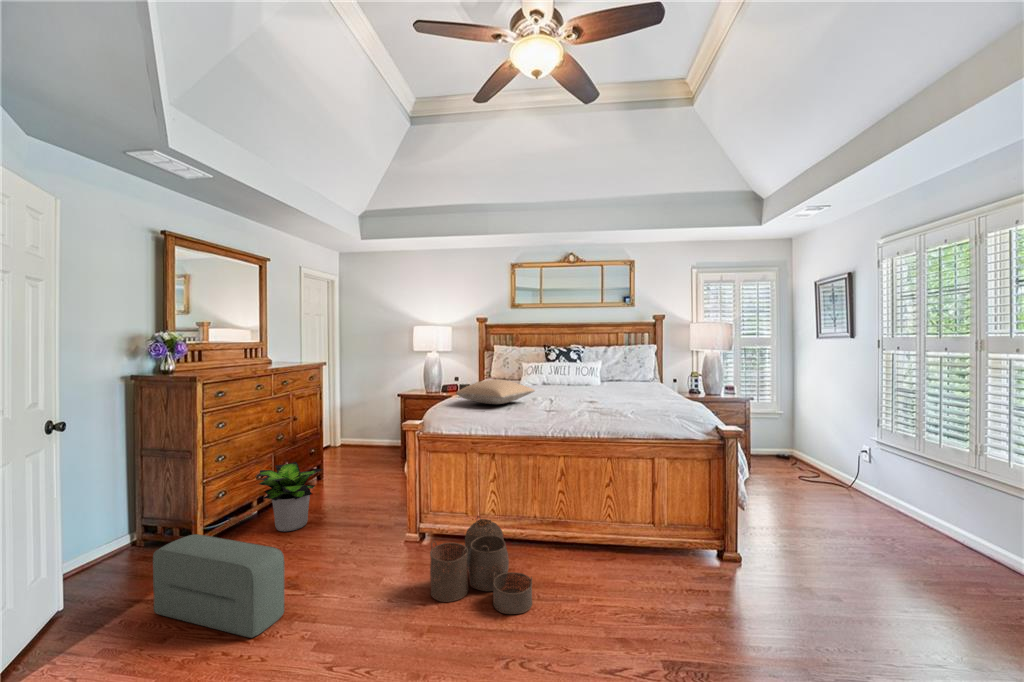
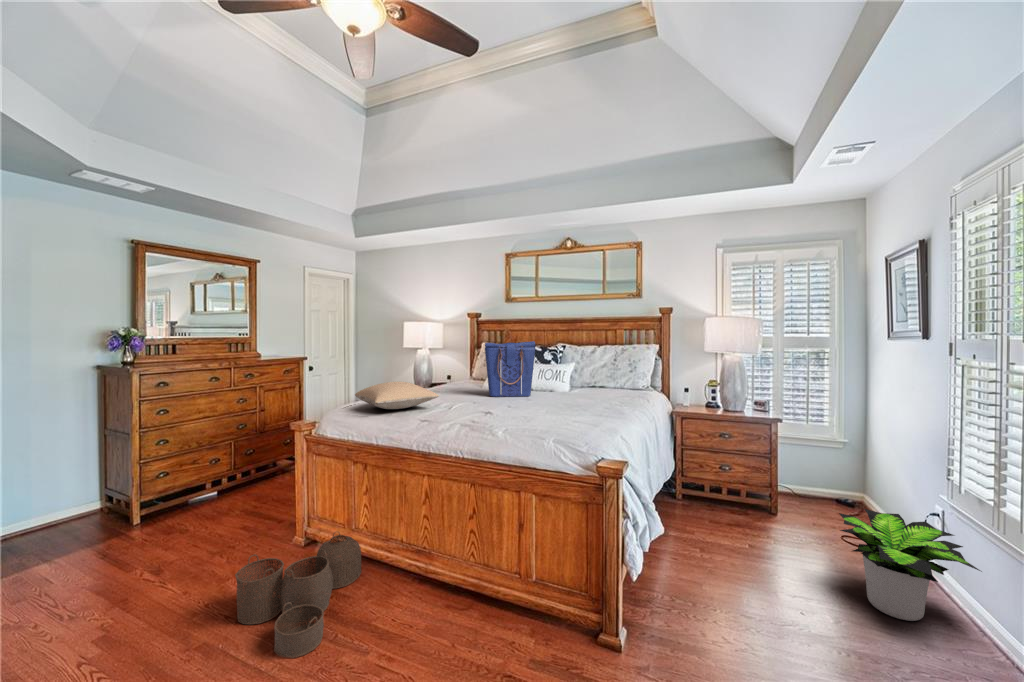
tote bag: none [544,343,586,392] -> present [485,341,535,397]
potted plant: present [257,462,323,531] -> present [839,509,982,621]
pouf: present [153,534,284,638] -> none [32,513,109,623]

